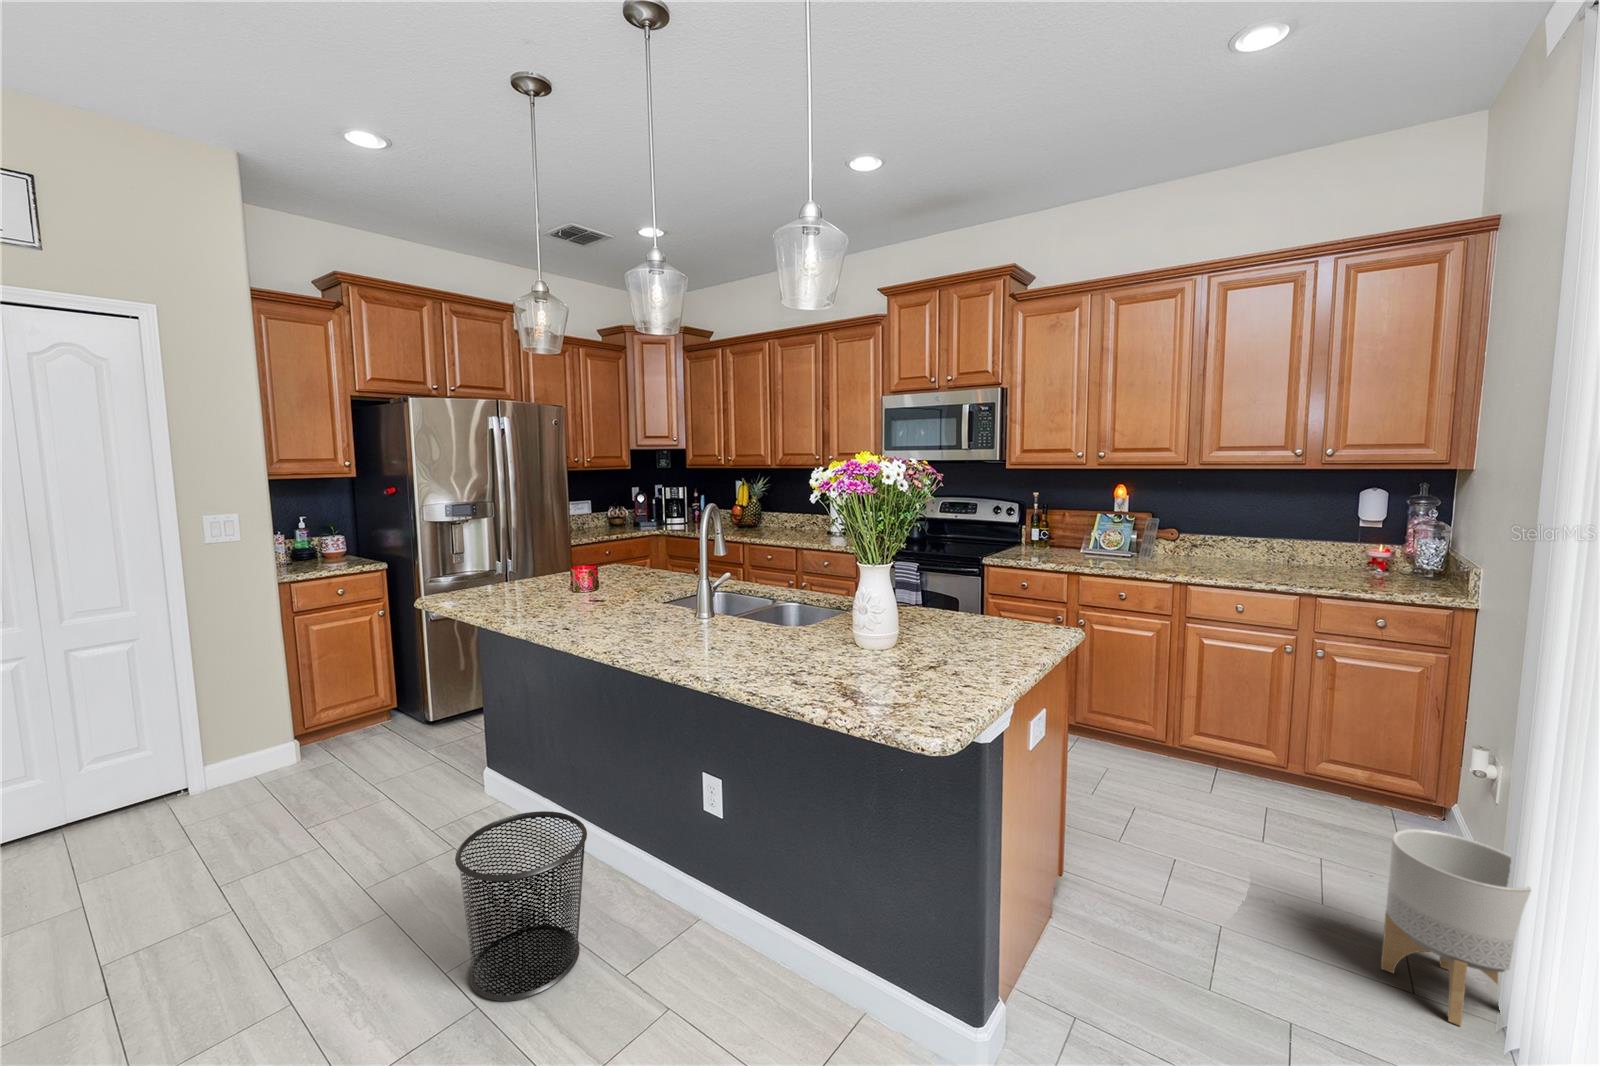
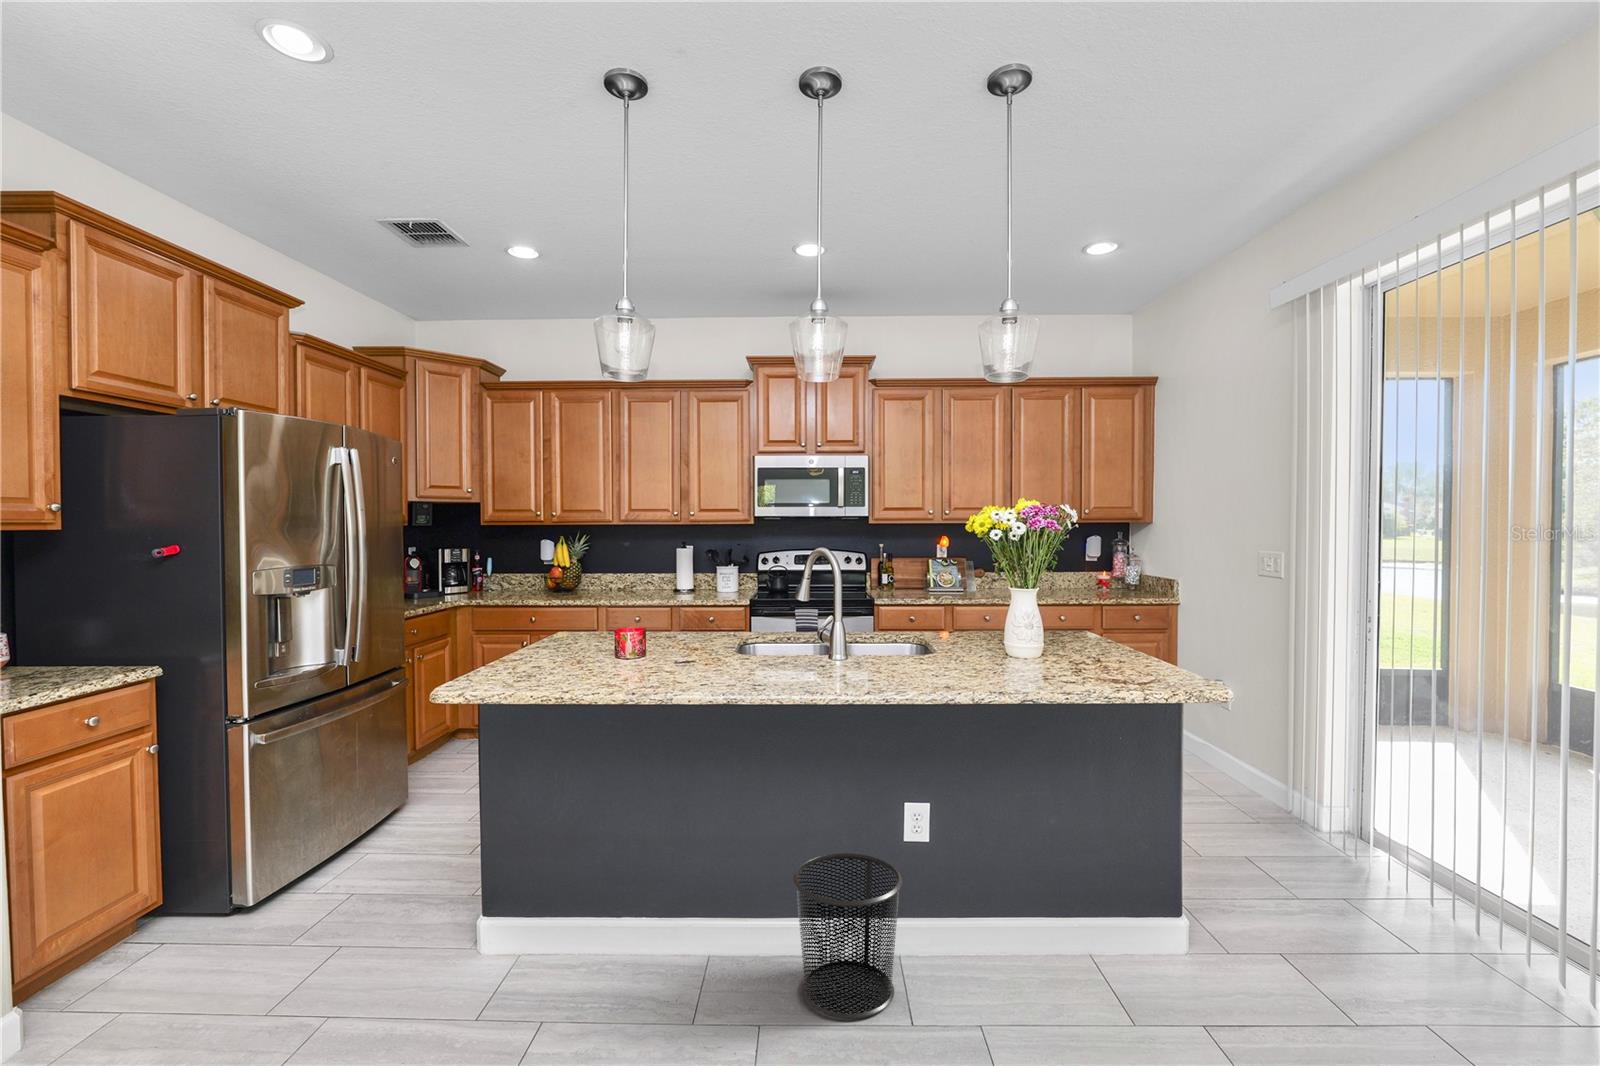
planter: present [1381,829,1531,1026] -> none [1219,727,1284,821]

